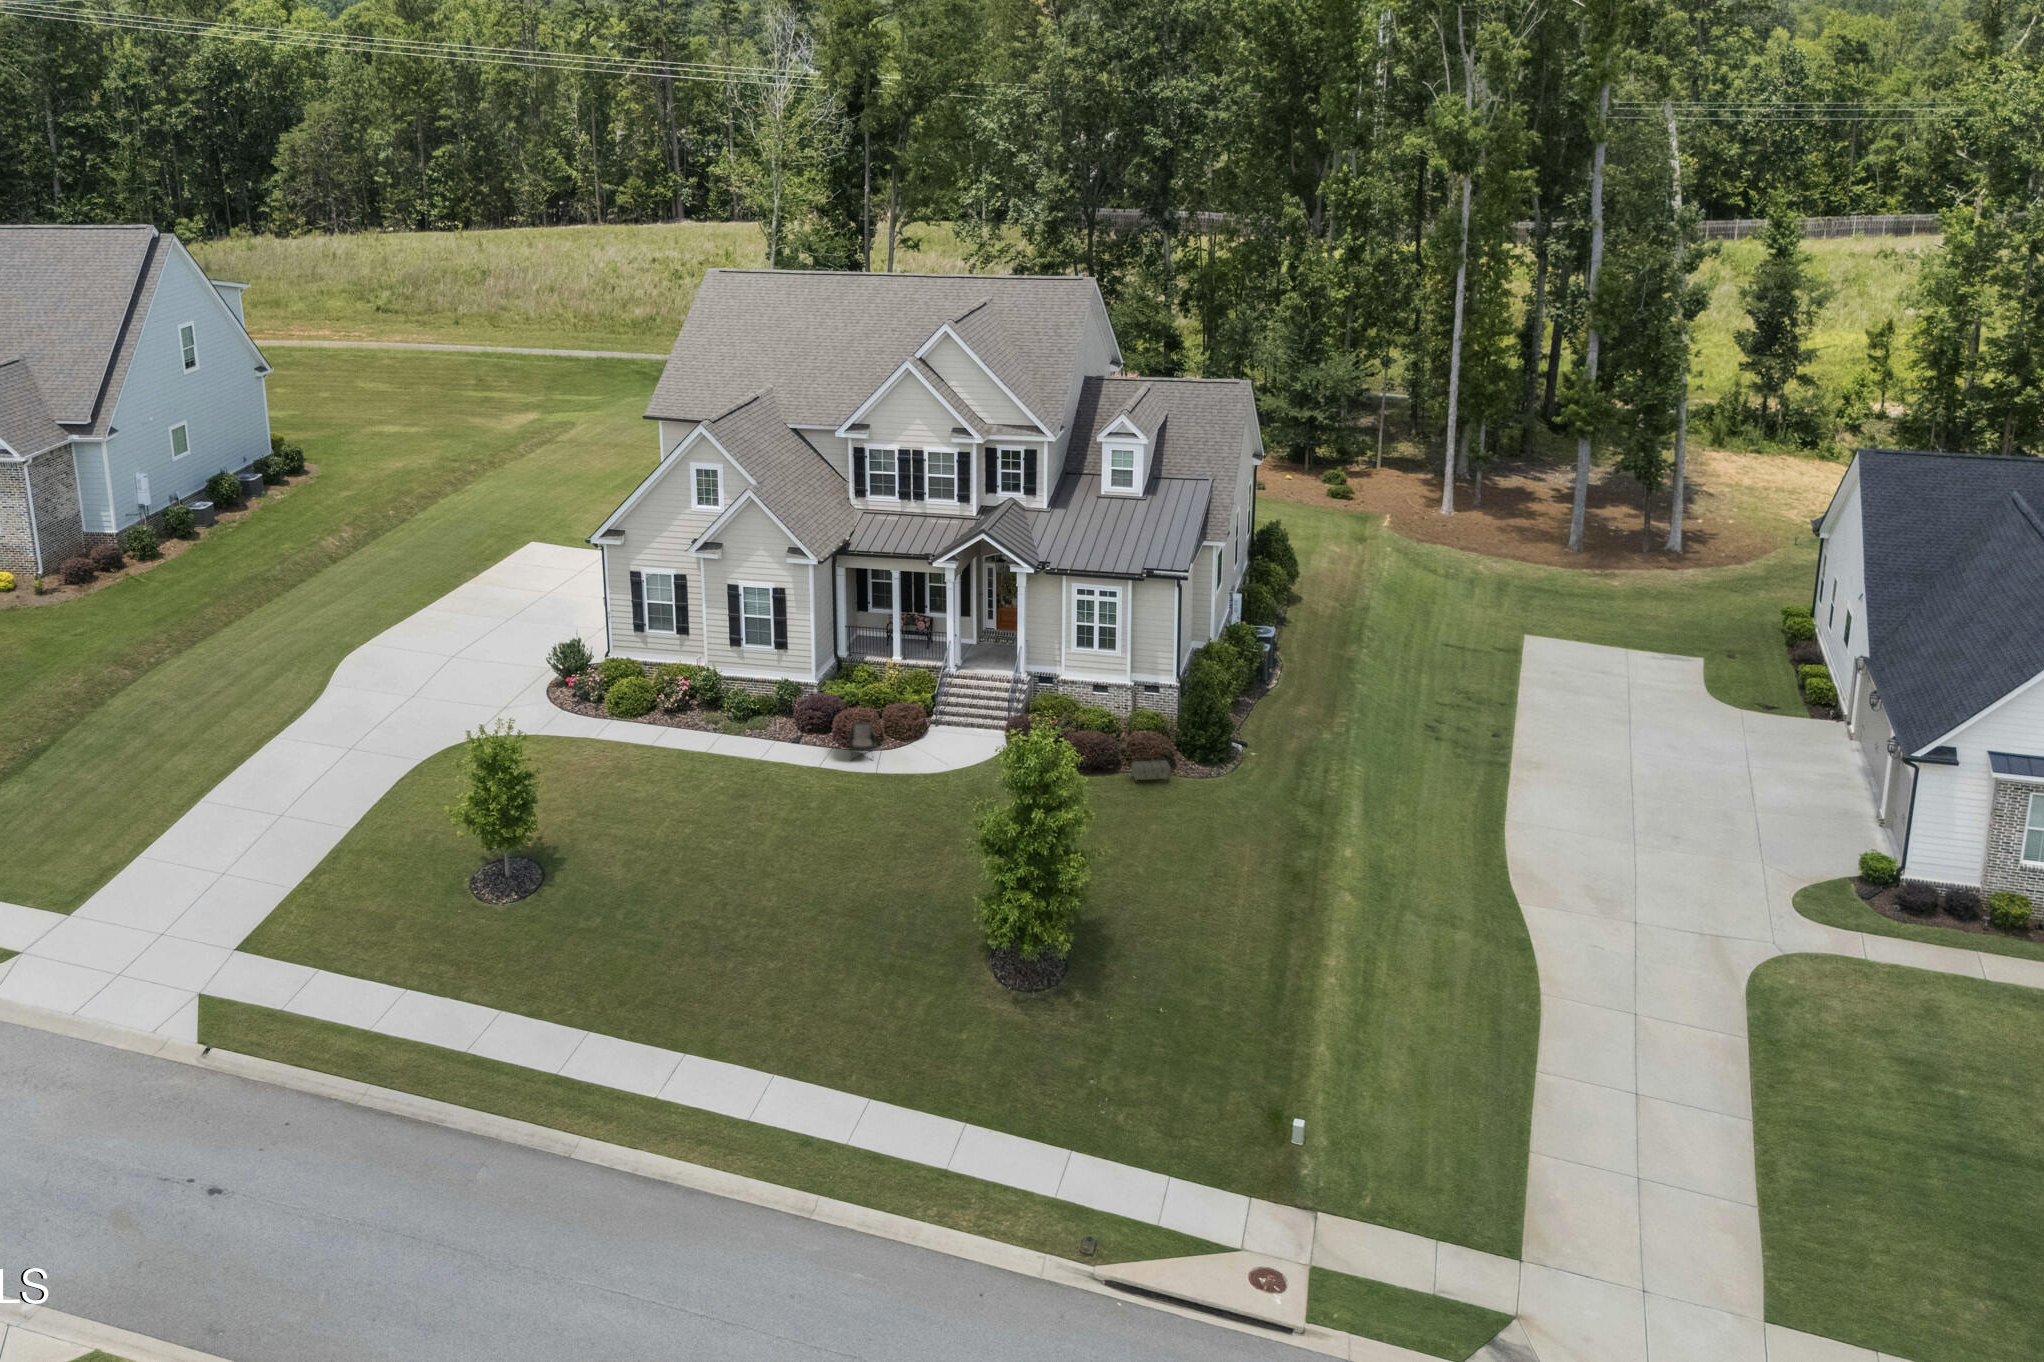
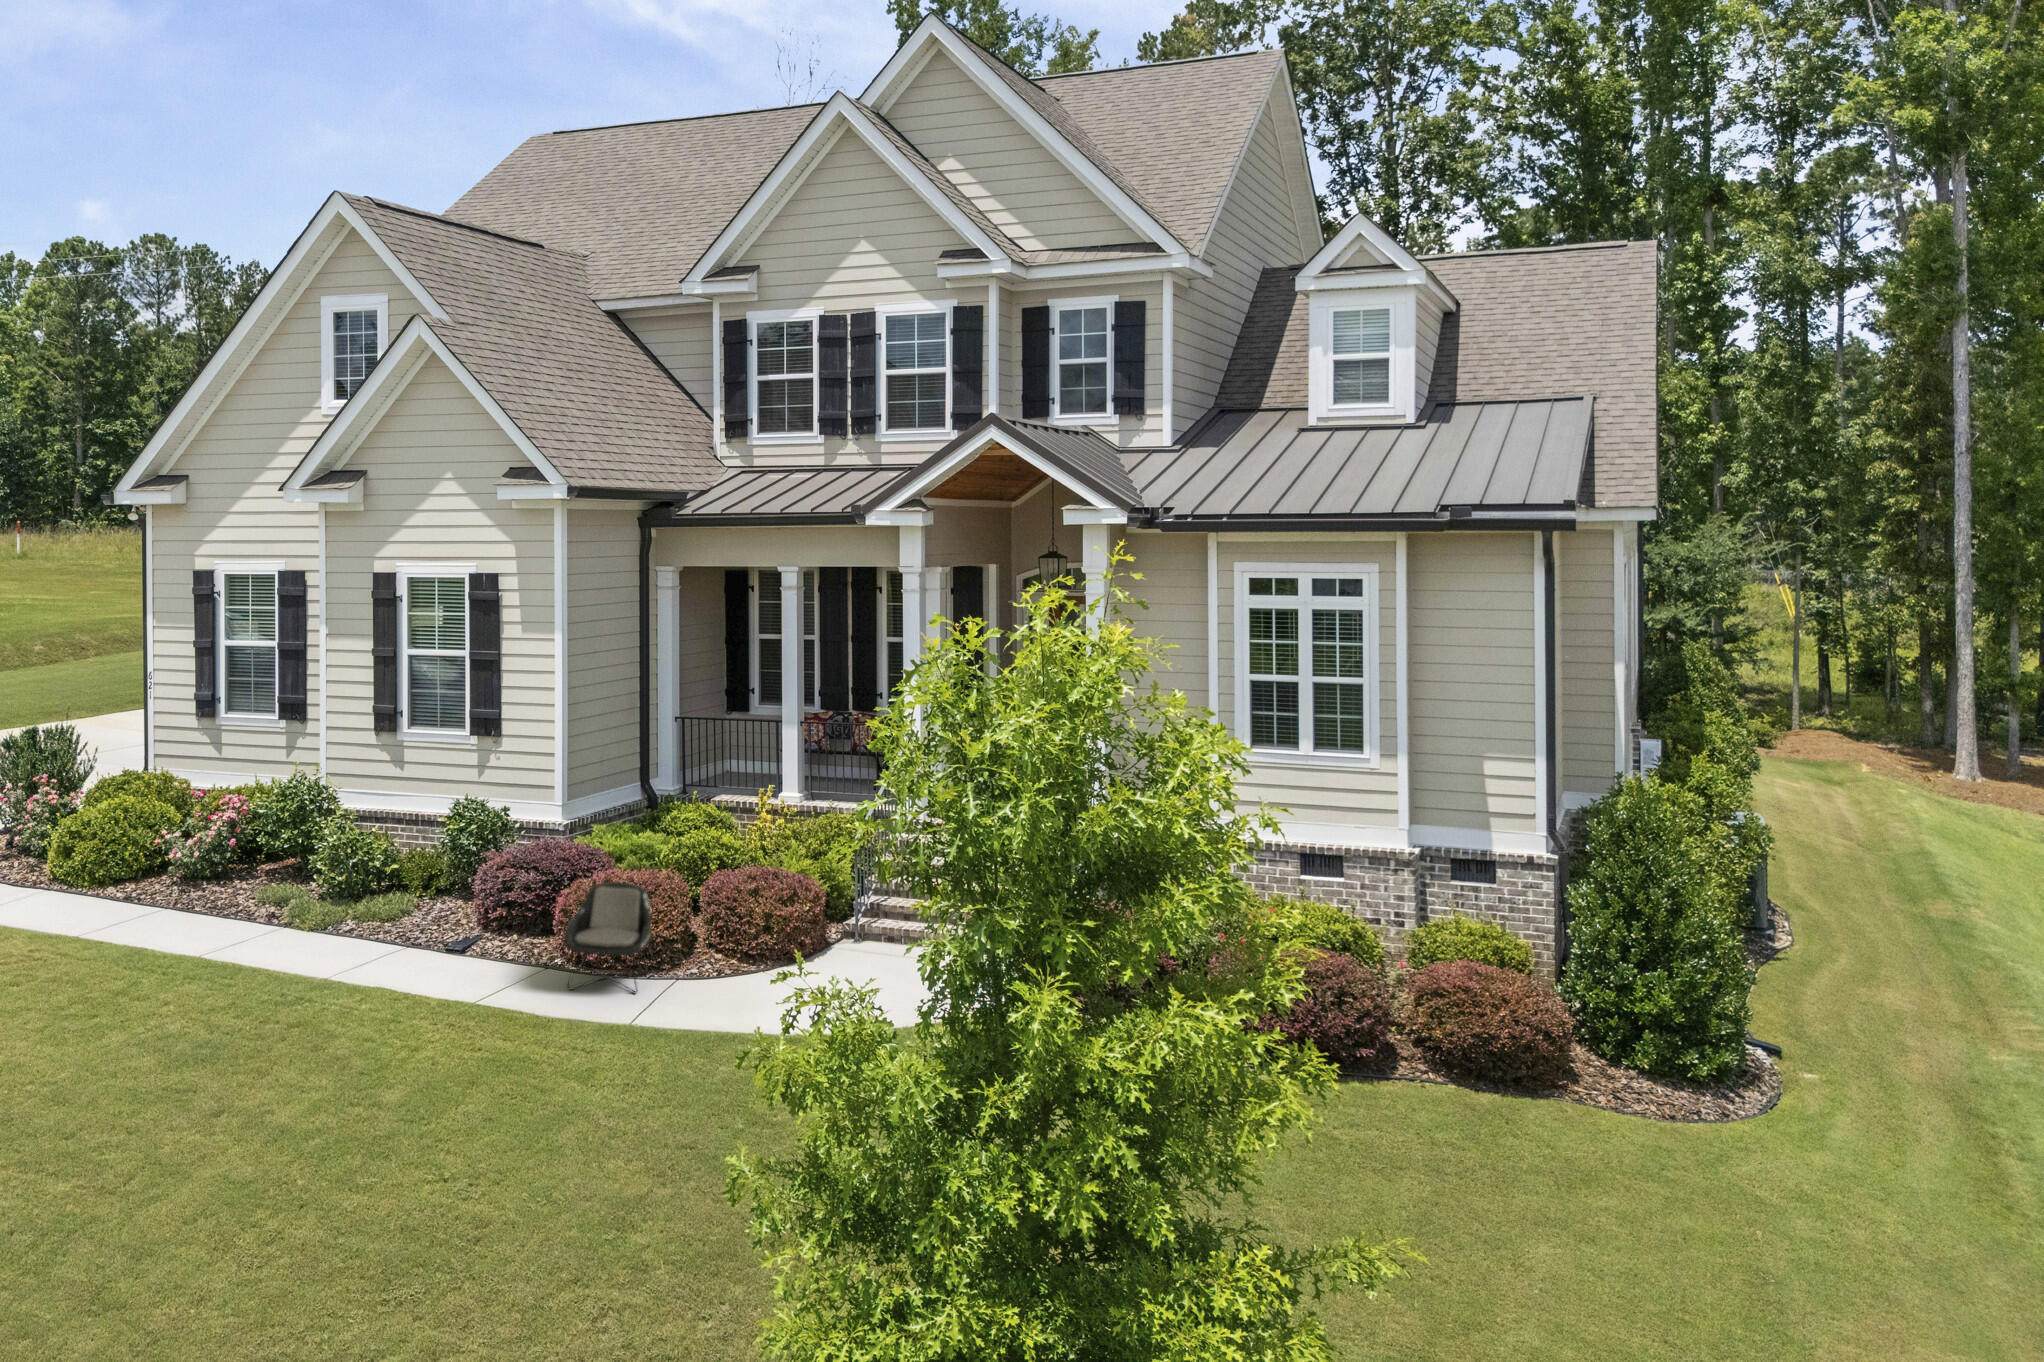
bench: present [1131,760,1171,782] -> none [1471,1035,1625,1120]

